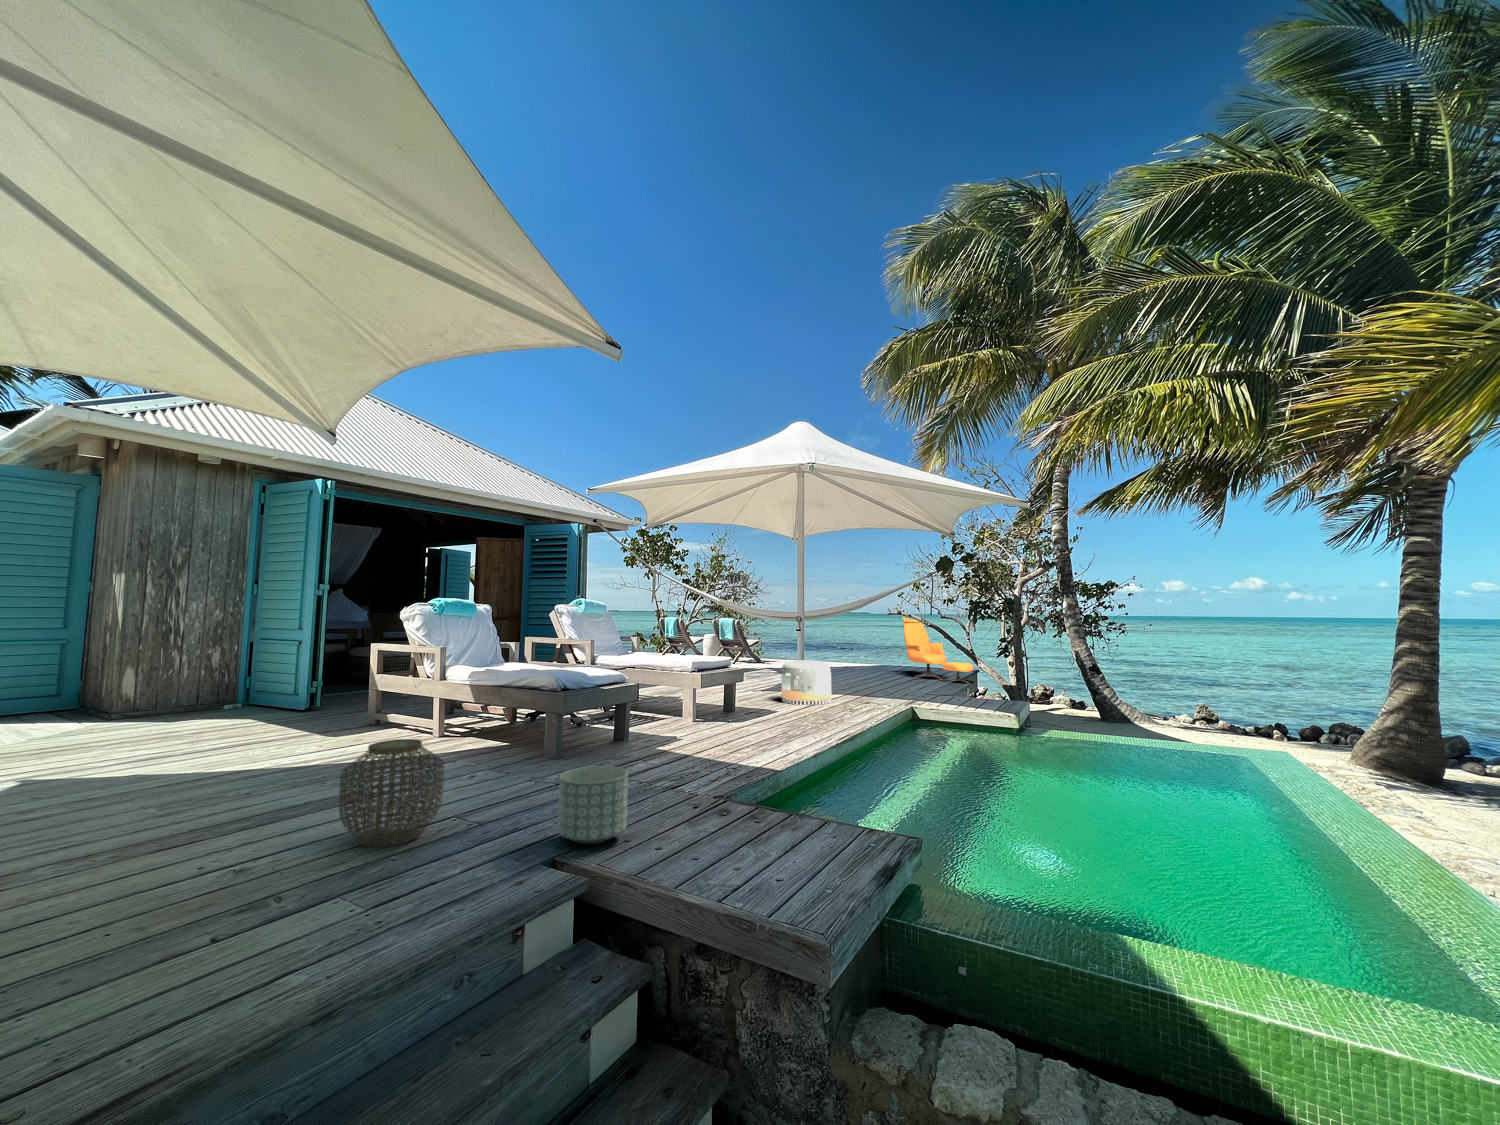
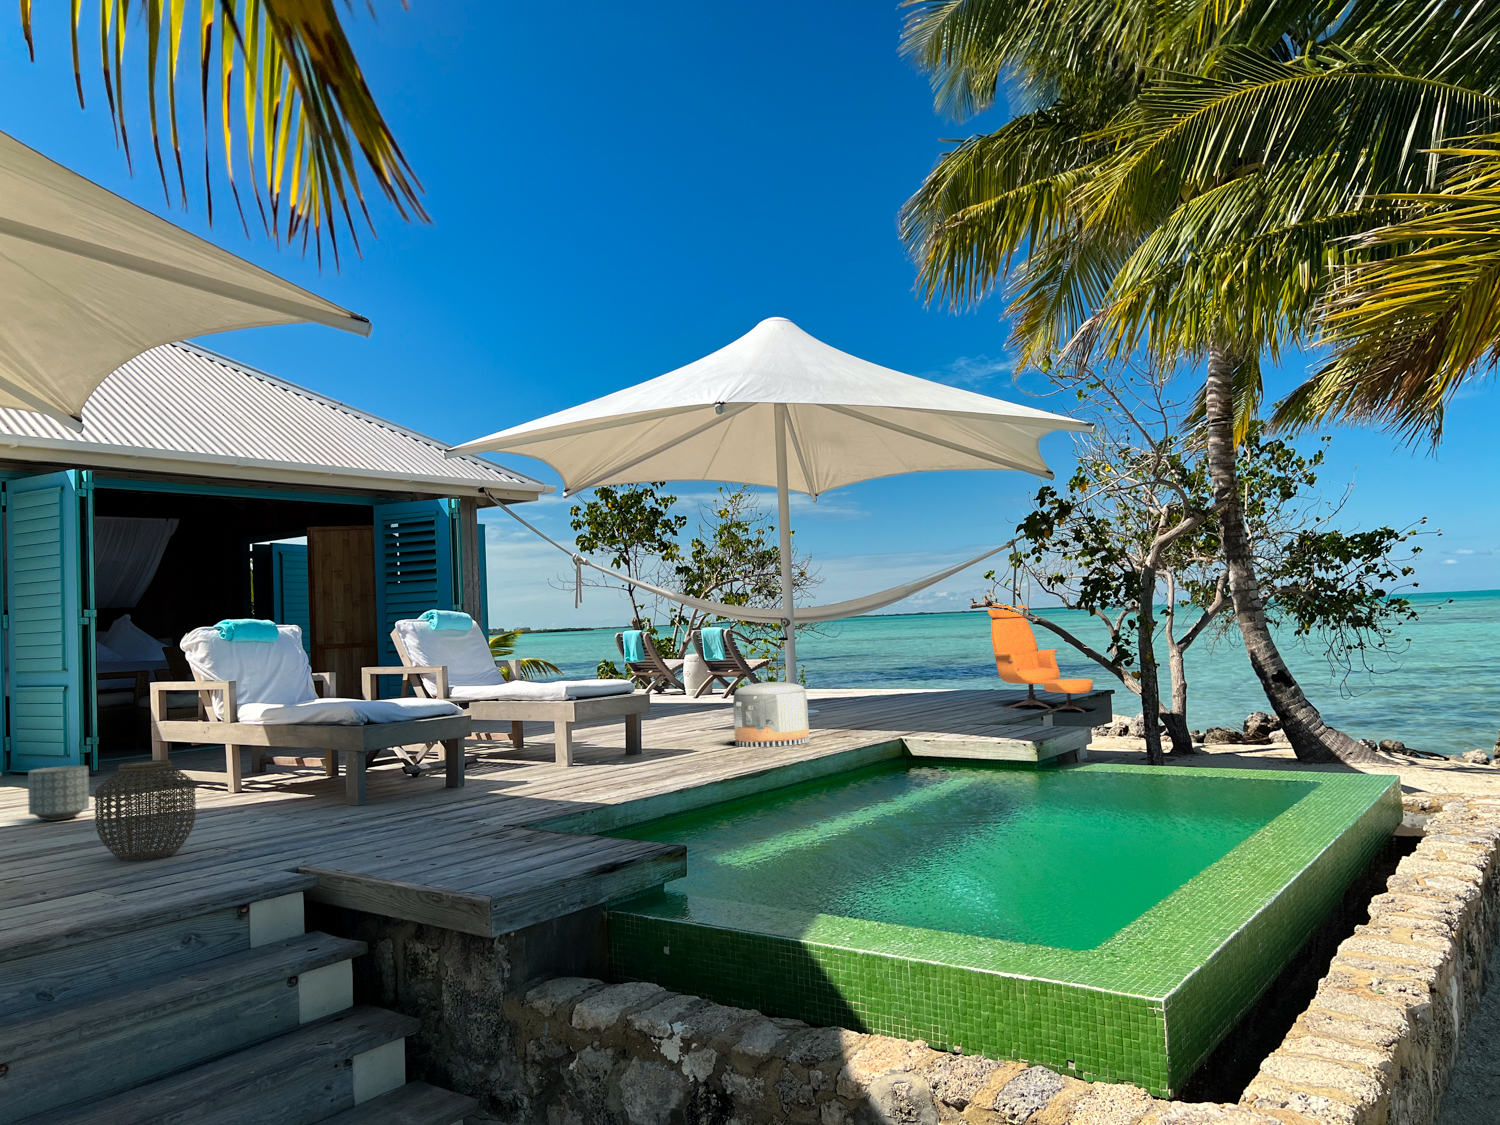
planter: present [558,766,628,844] -> present [28,766,89,821]

